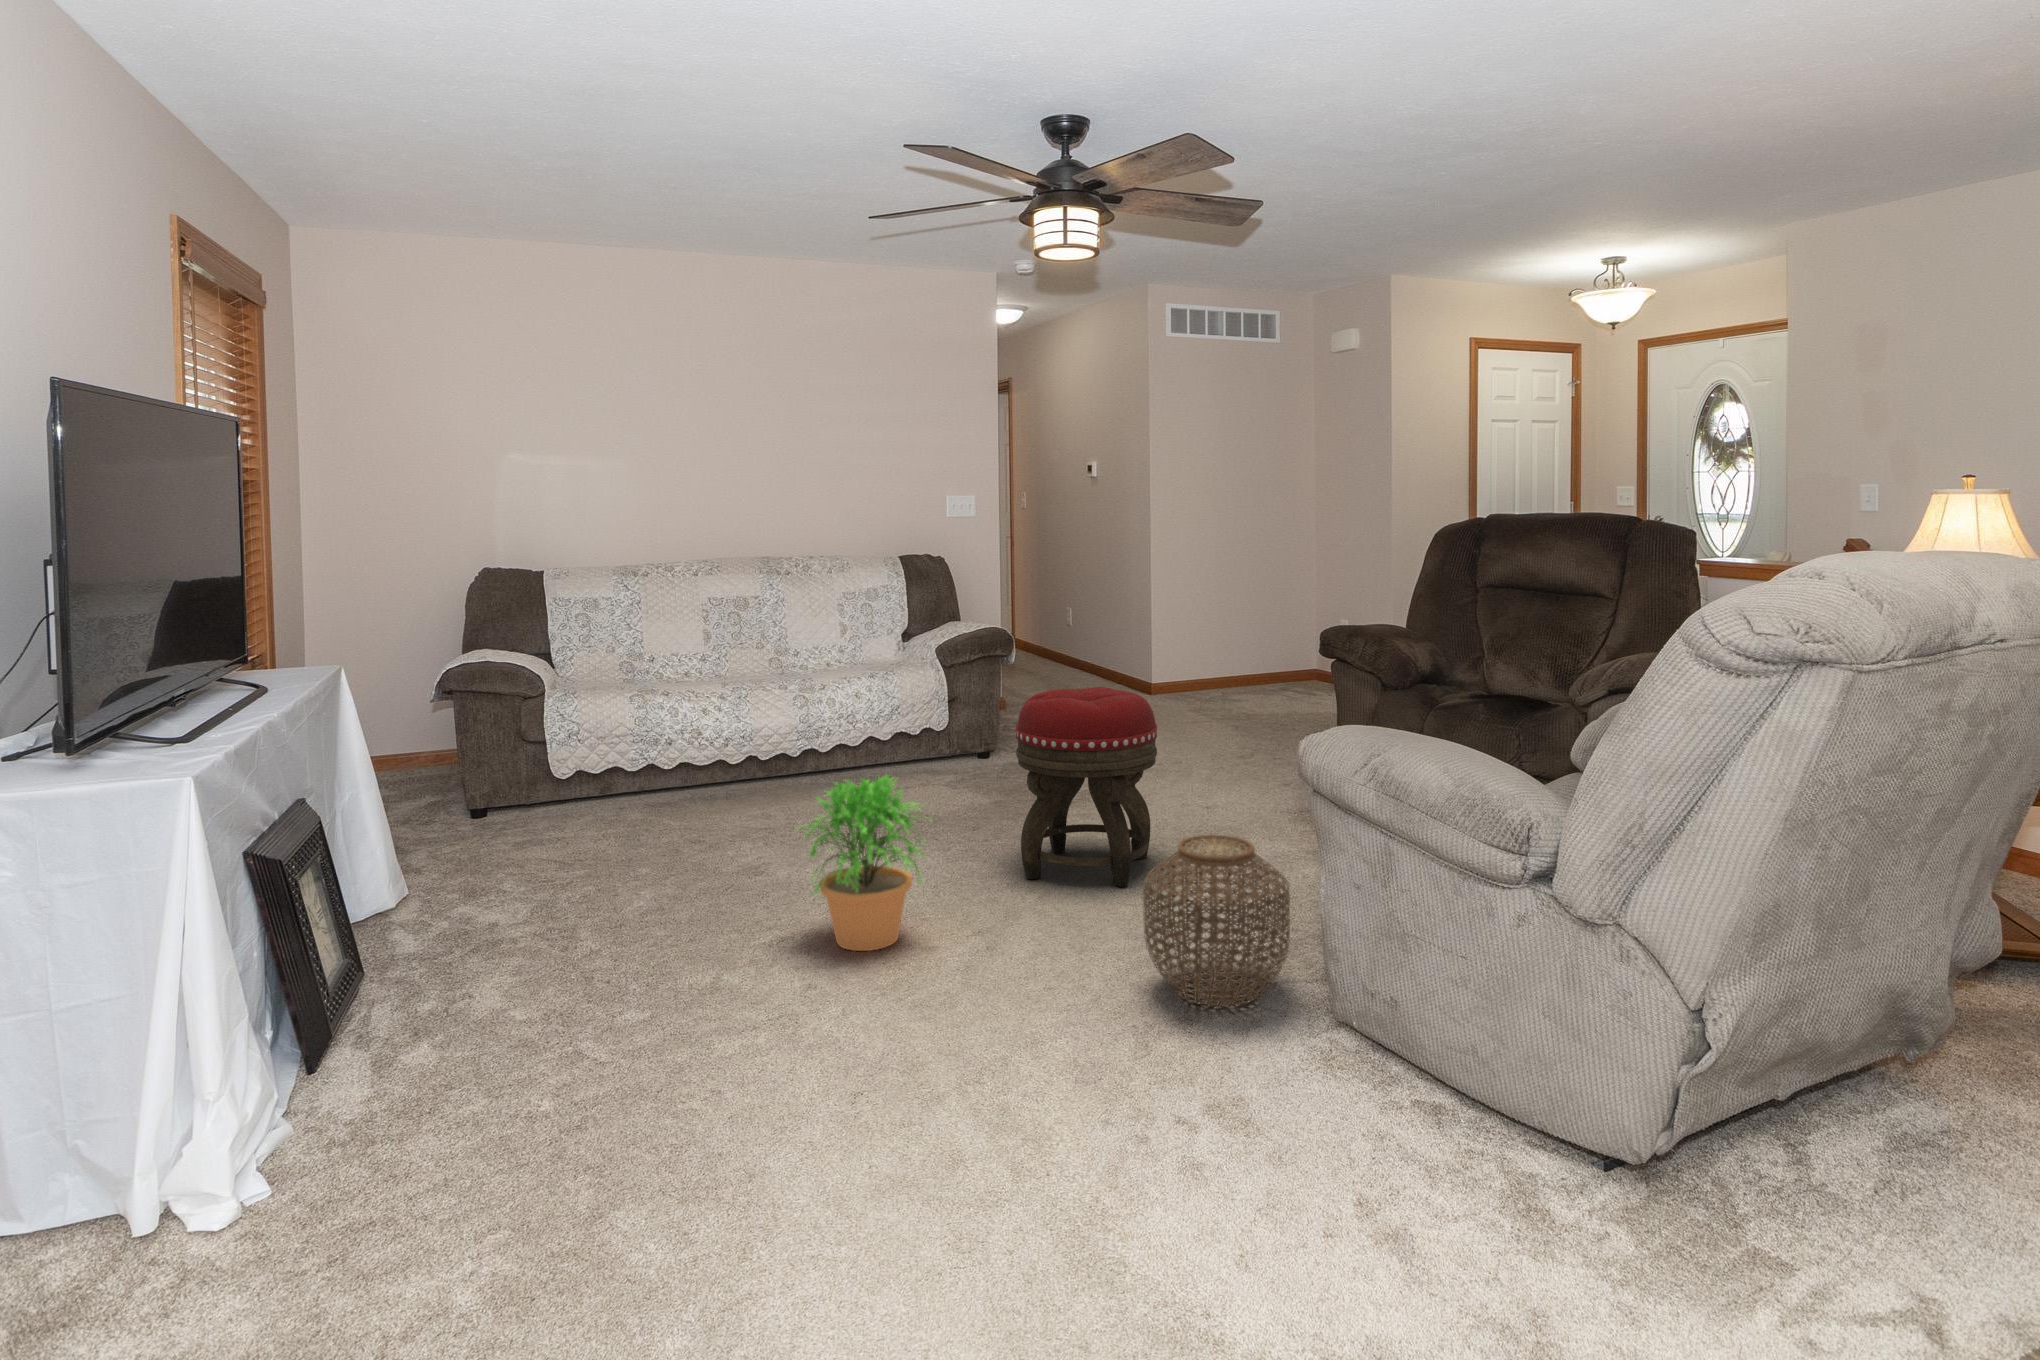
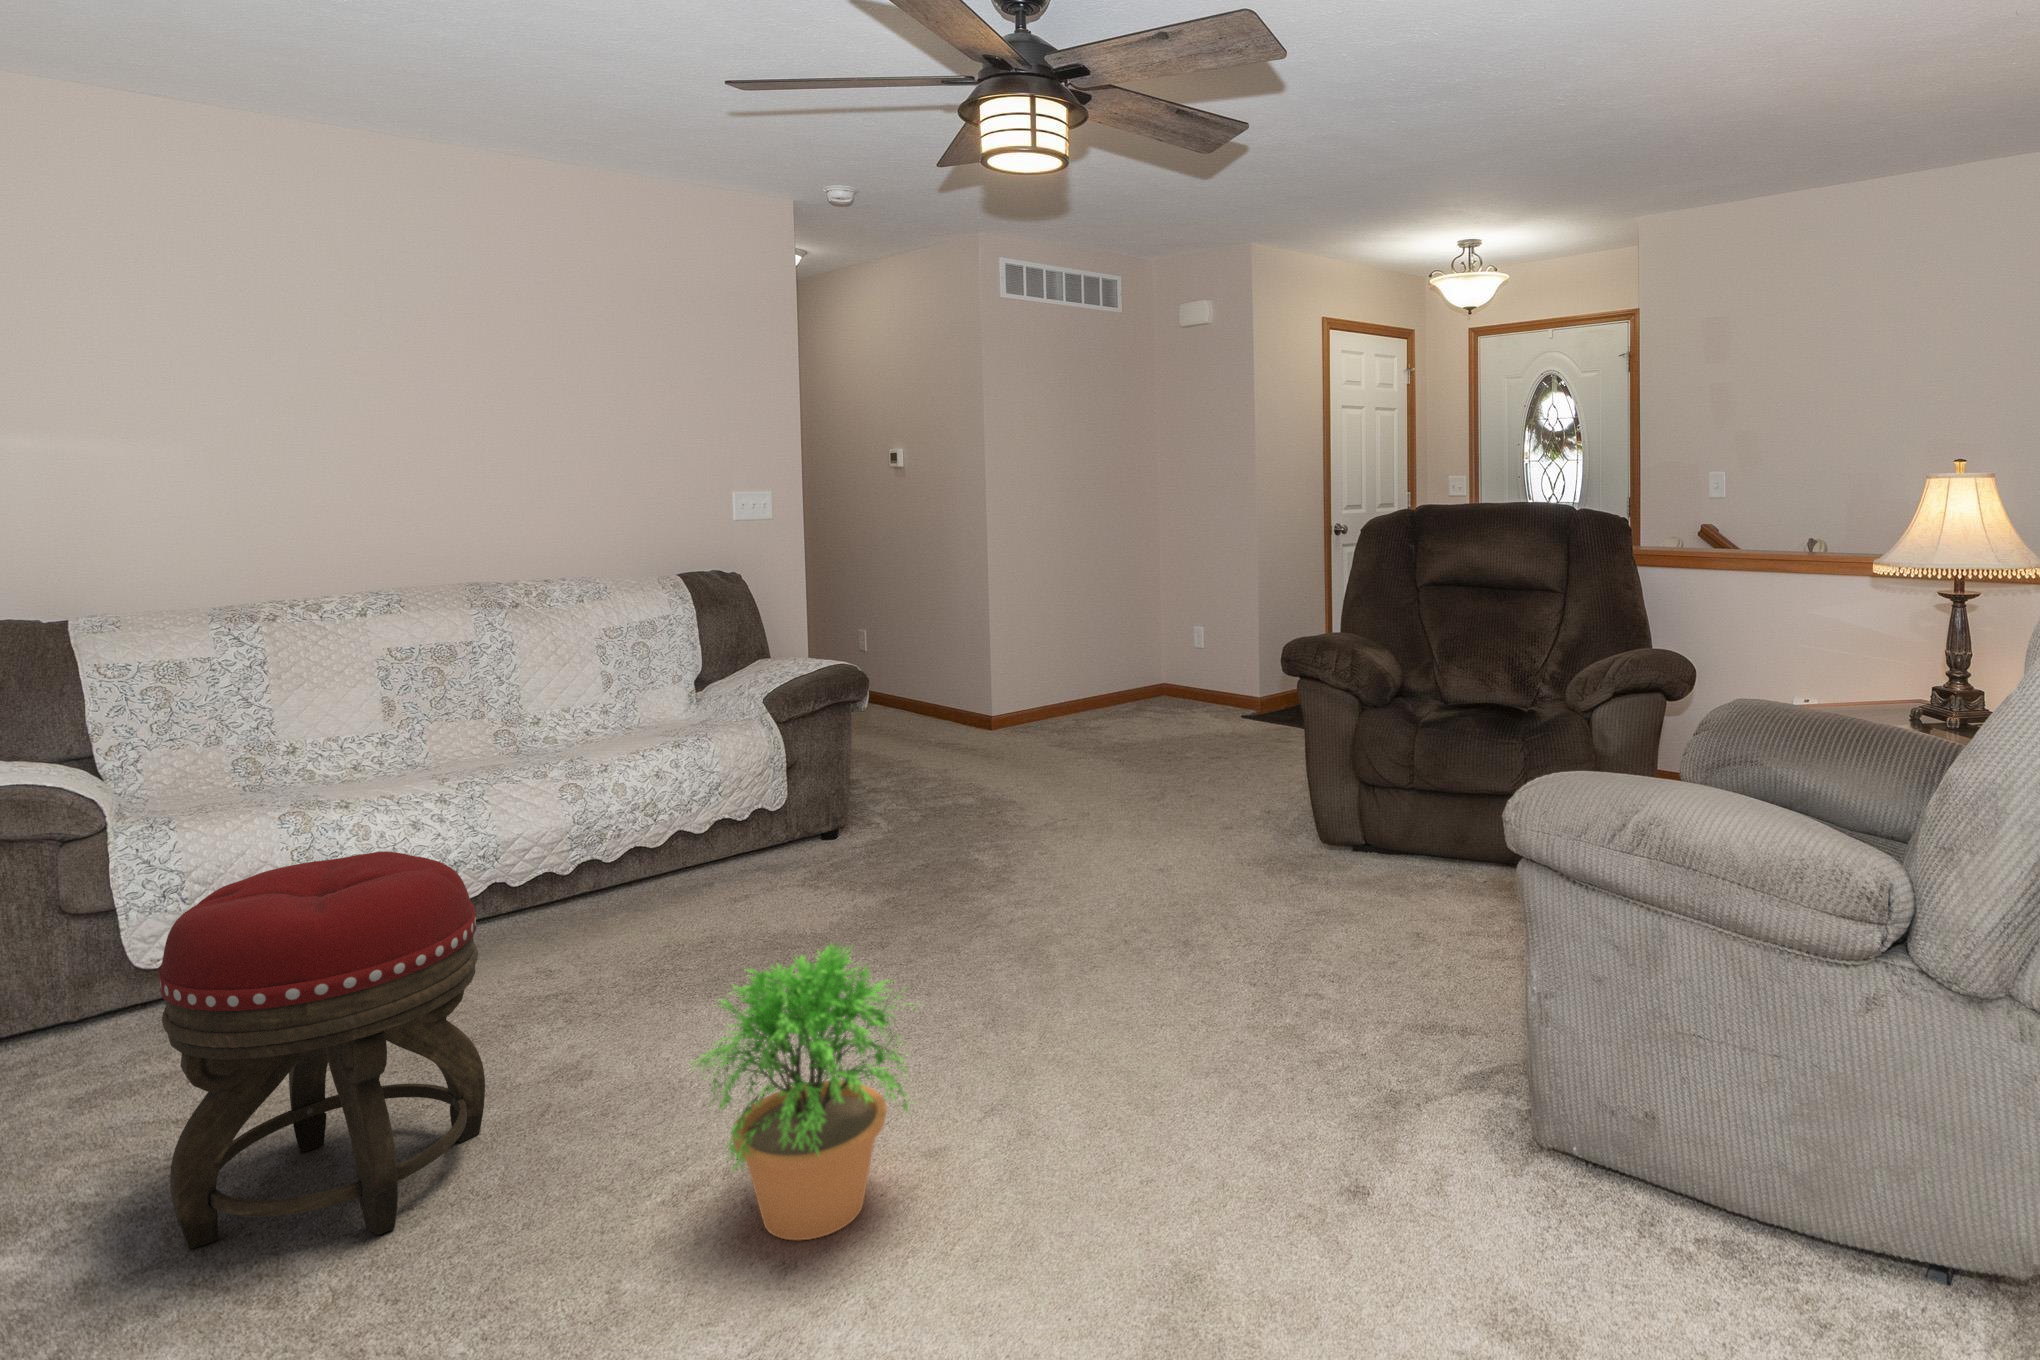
footstool: present [1016,687,1157,887] -> present [158,852,485,1249]
woven basket: present [1144,835,1290,1007] -> none [1275,979,1480,1235]

